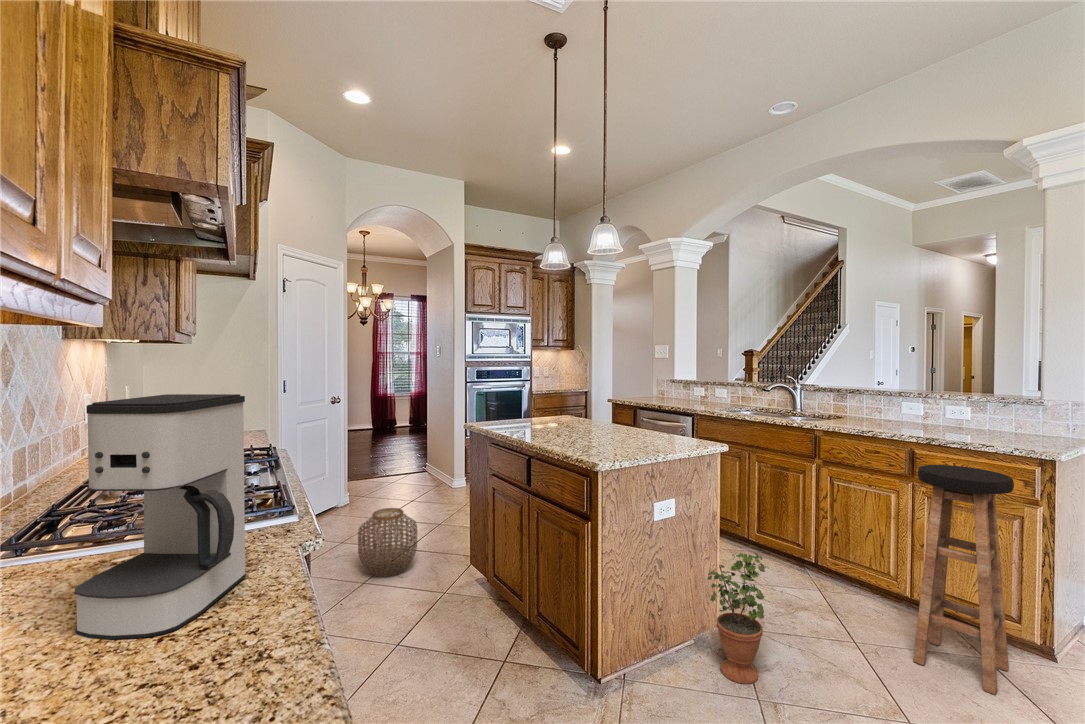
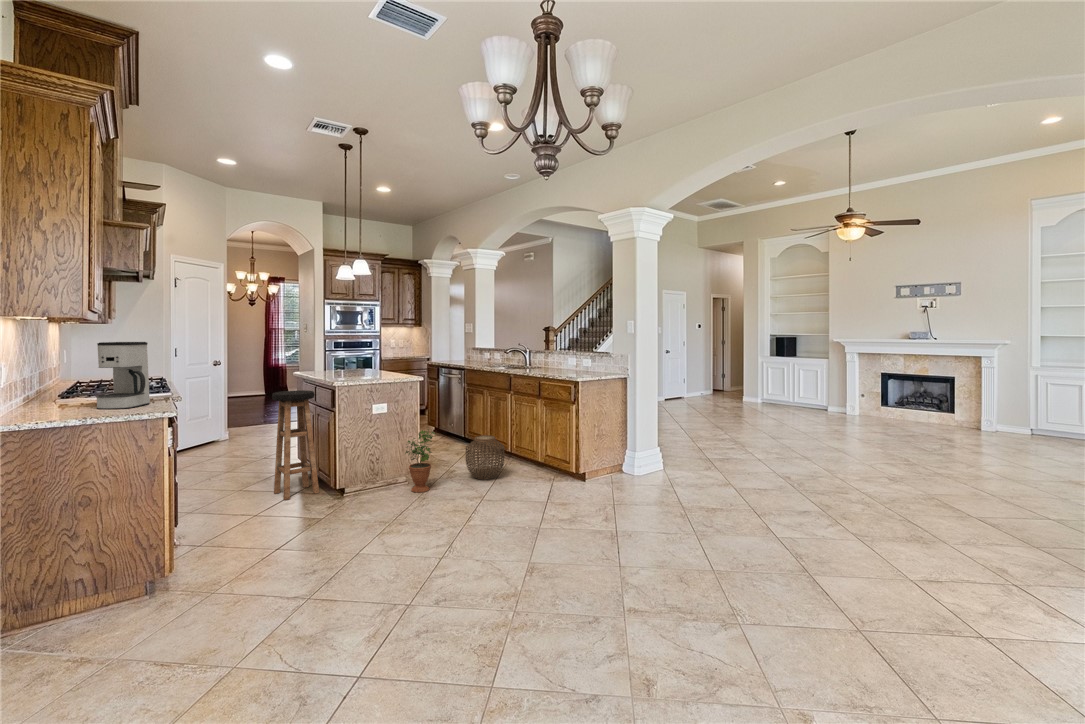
bar stool: present [913,465,1014,695] -> present [272,390,319,500]
woven basket: present [358,508,417,577] -> present [466,435,505,480]

